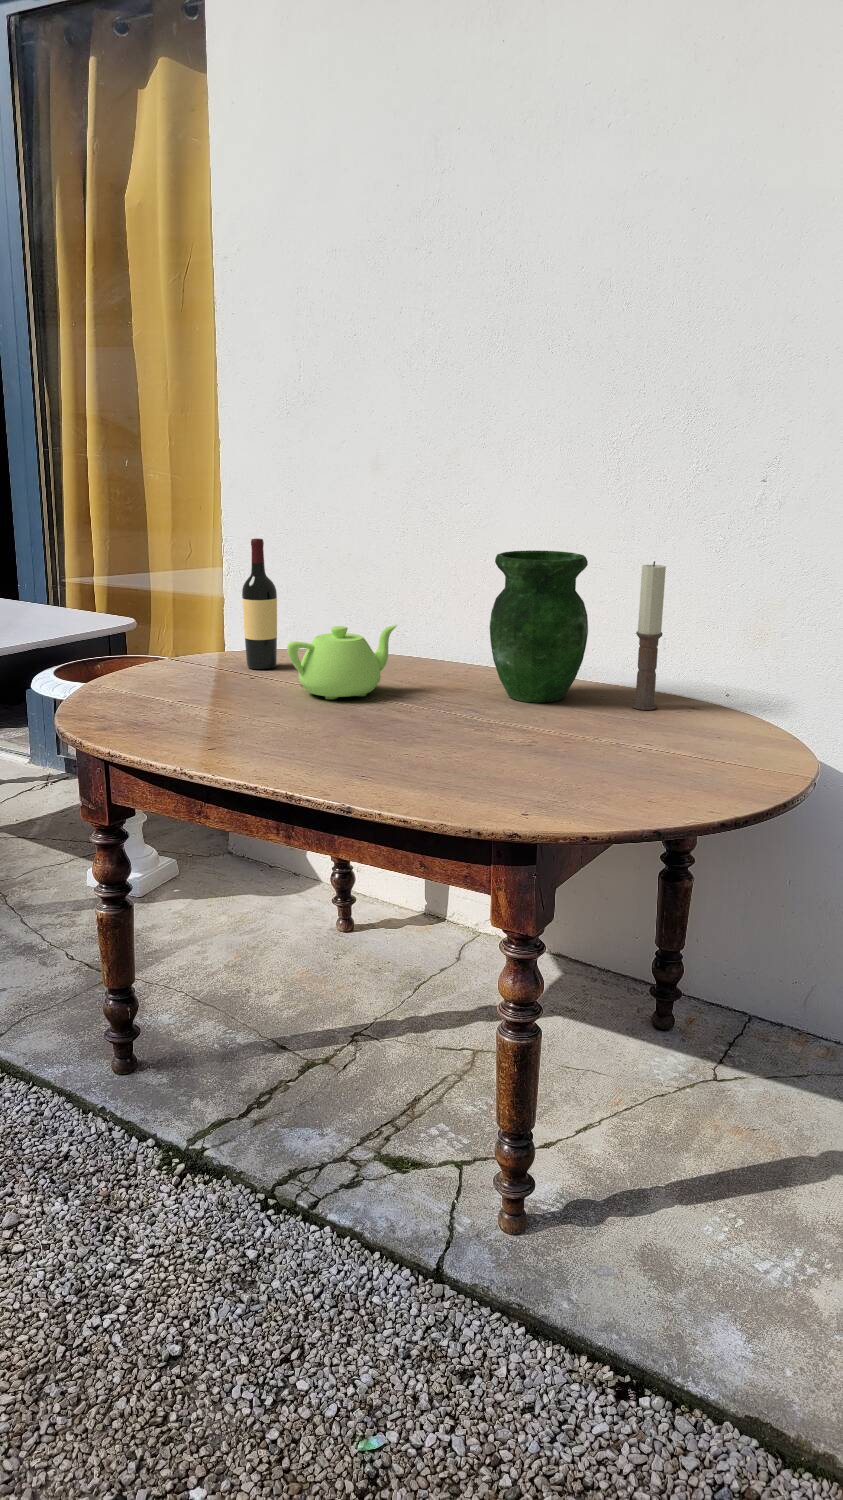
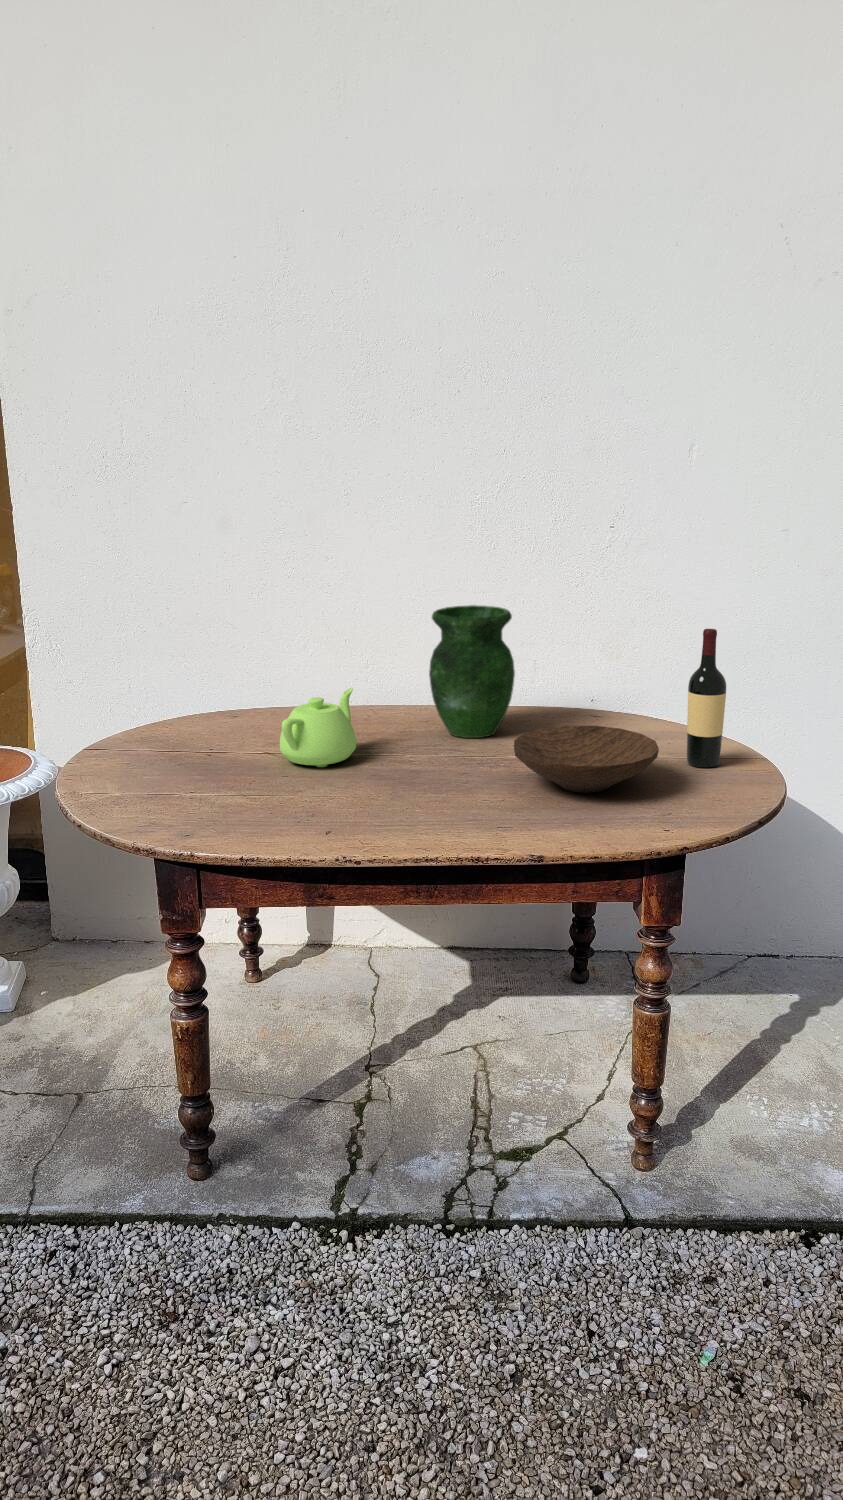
wine bottle: present [242,539,277,669] -> present [687,629,726,767]
candle: present [632,561,666,710] -> none [553,607,575,729]
wooden bowl: none [454,690,628,767] -> present [514,726,659,793]

